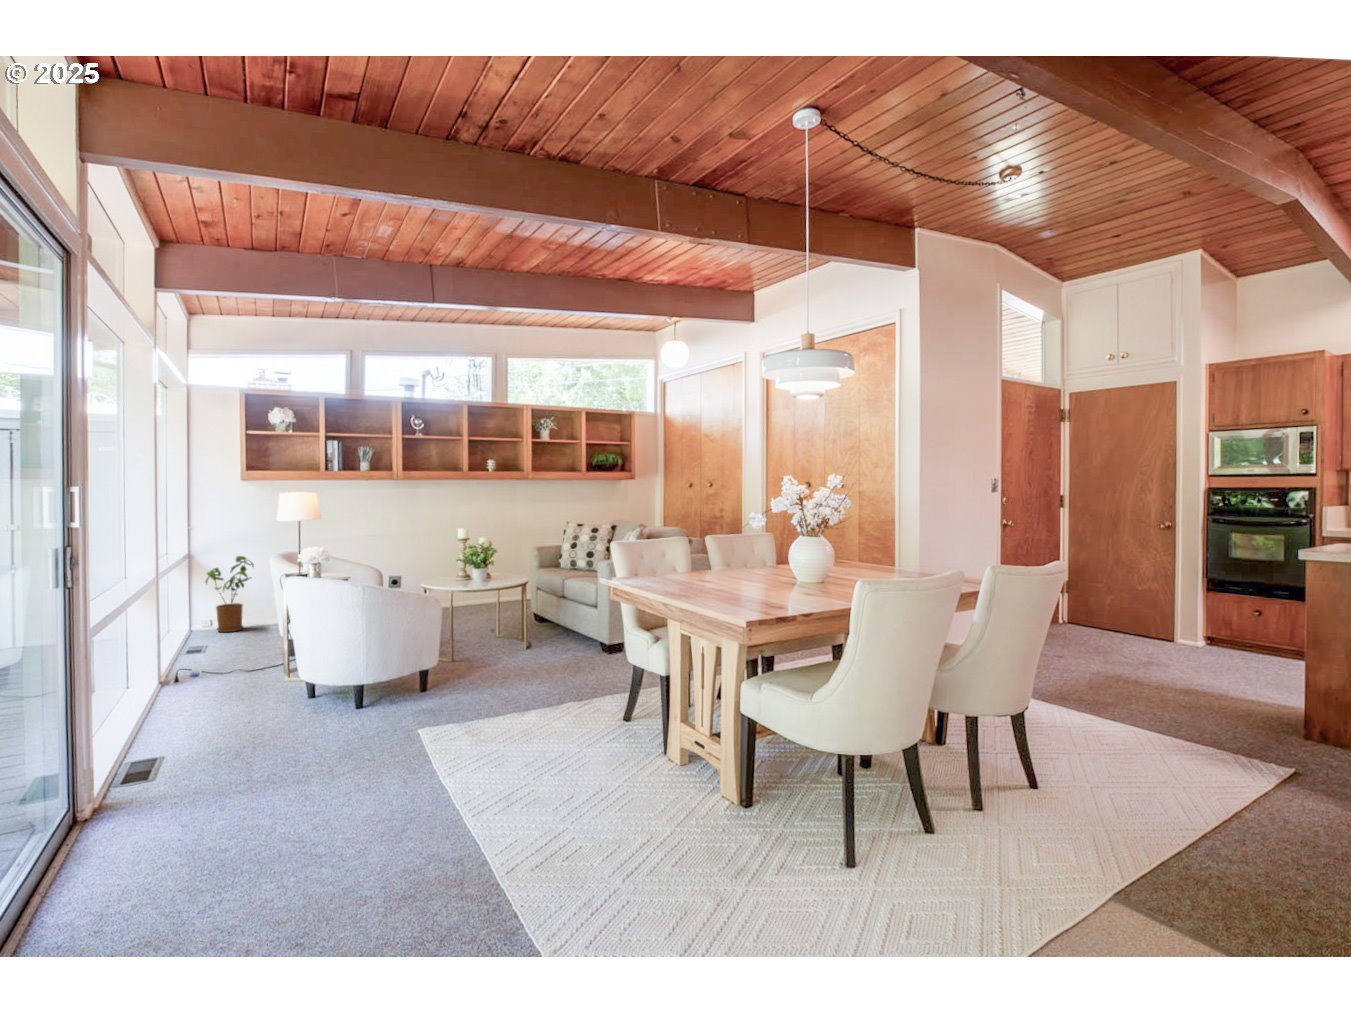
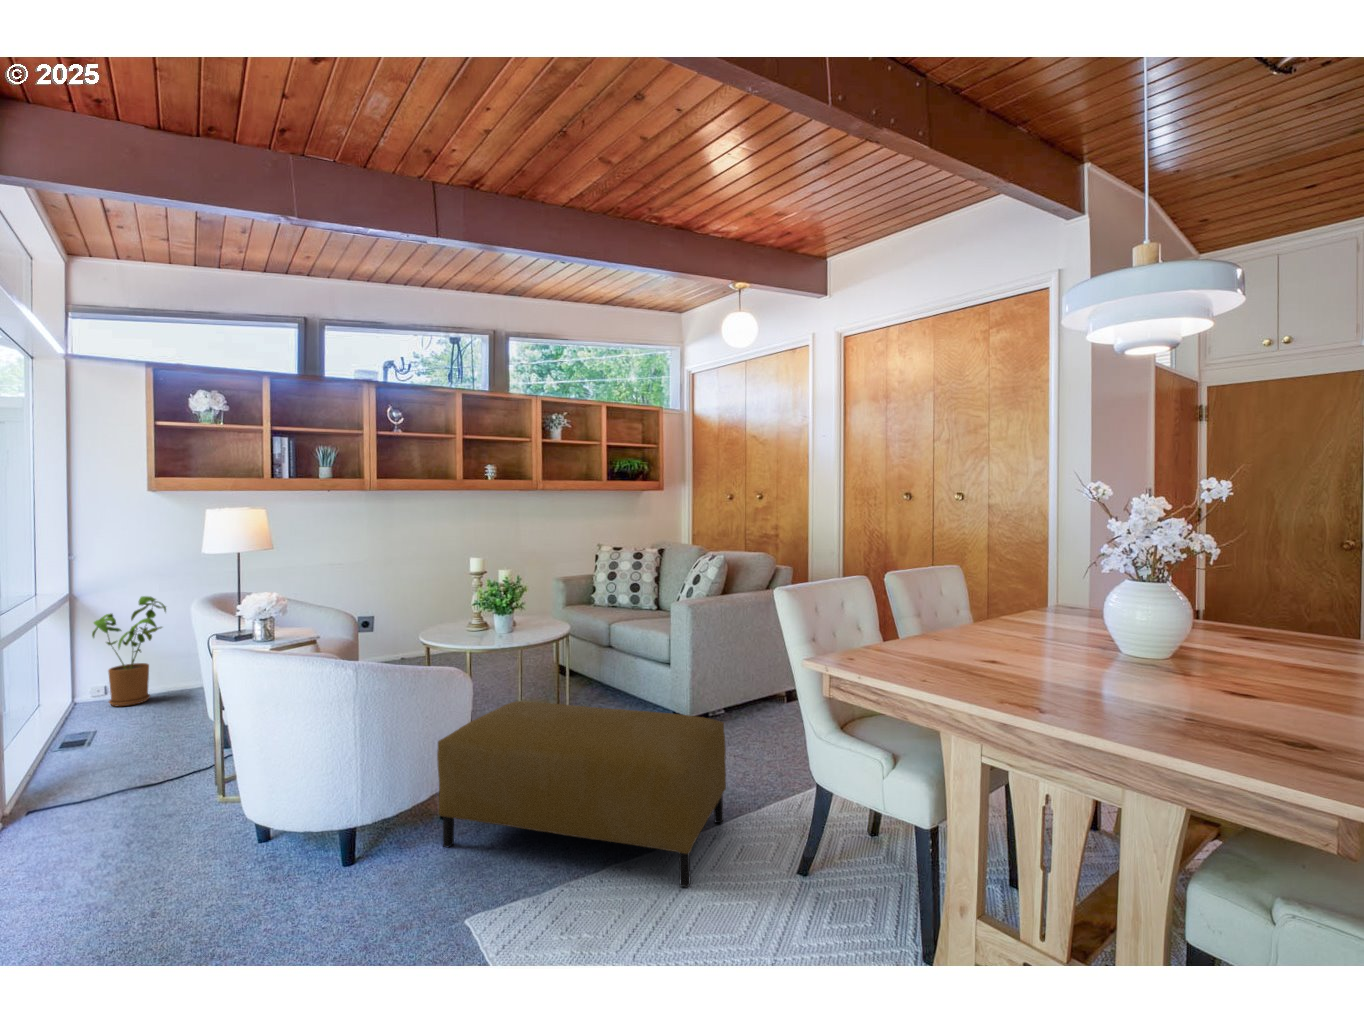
ottoman: none [412,622,592,722] -> present [437,701,726,887]

